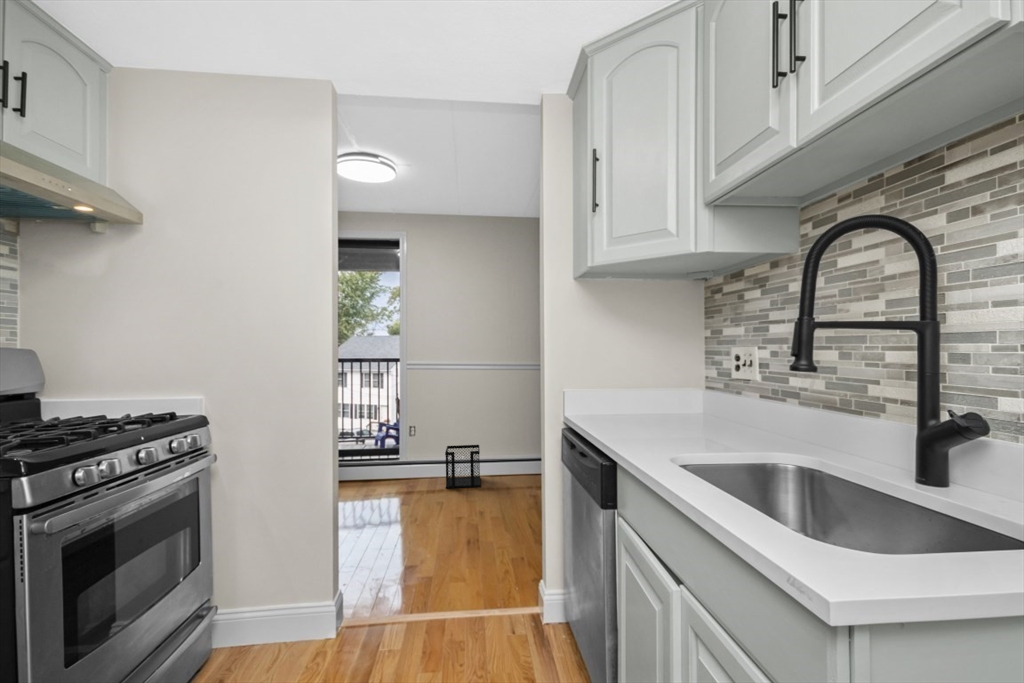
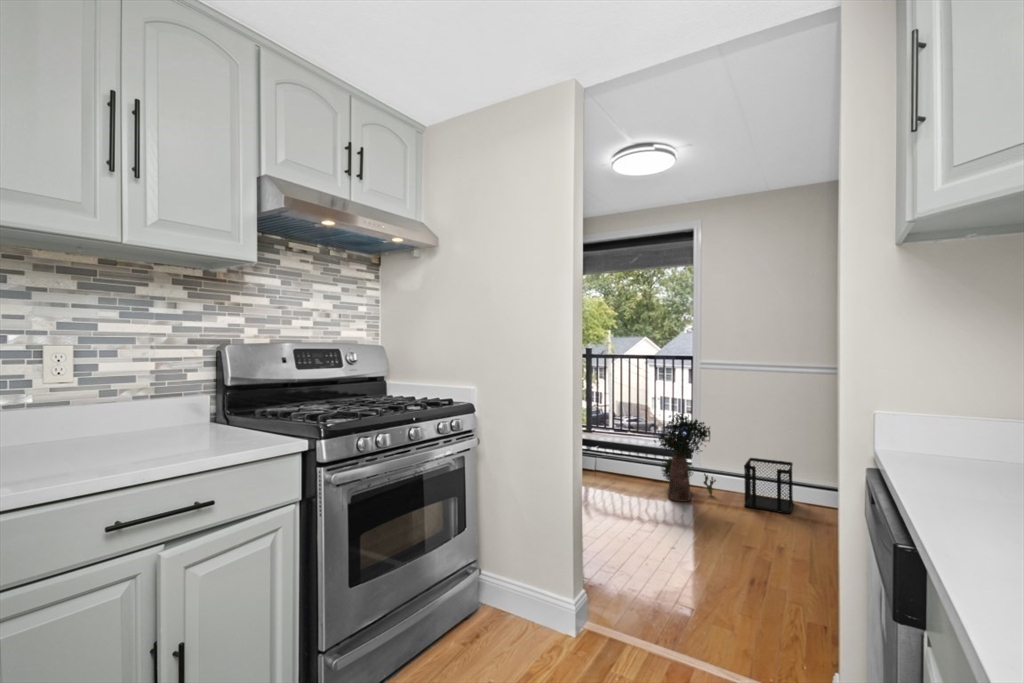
potted plant: none [367,412,421,496] -> present [654,413,716,501]

